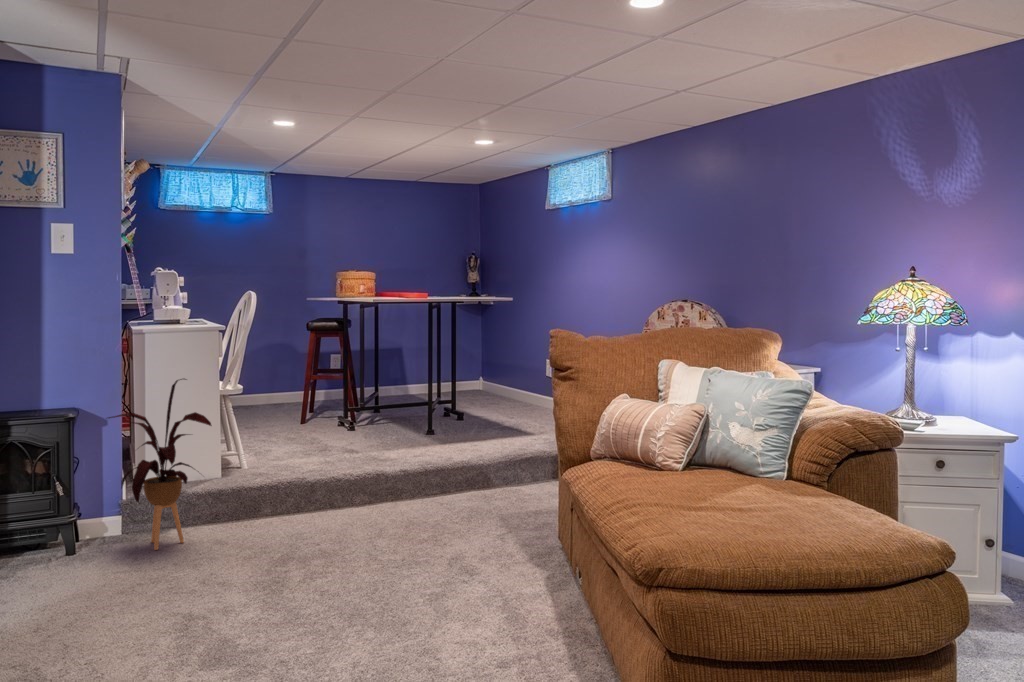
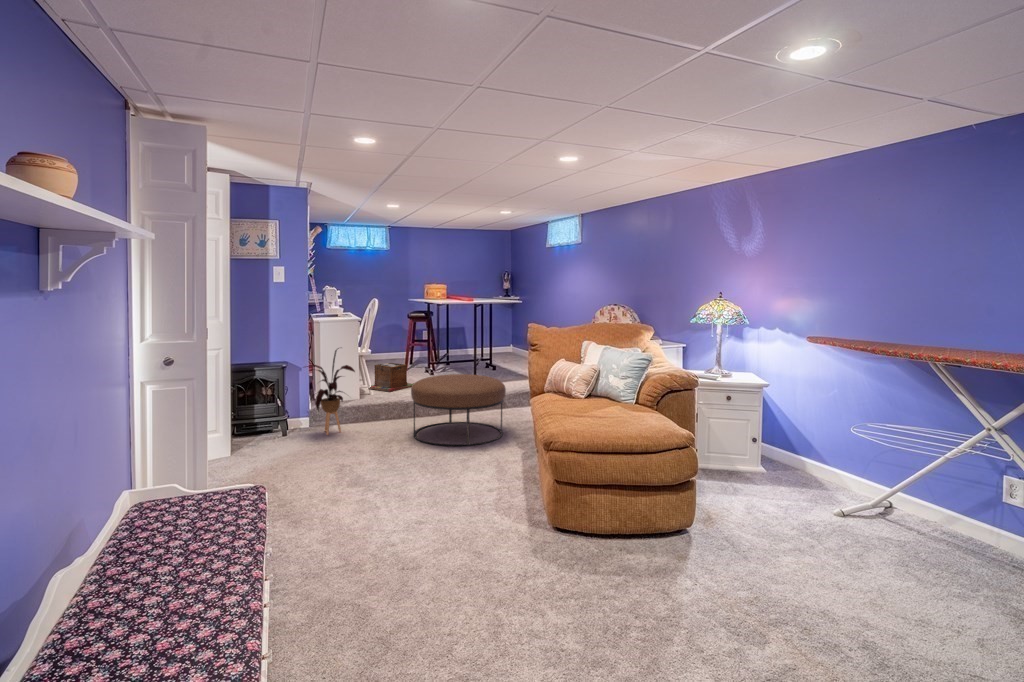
laundry basket: none [237,408,326,462] -> present [369,363,414,392]
ottoman: none [322,427,501,567] -> present [411,374,506,446]

